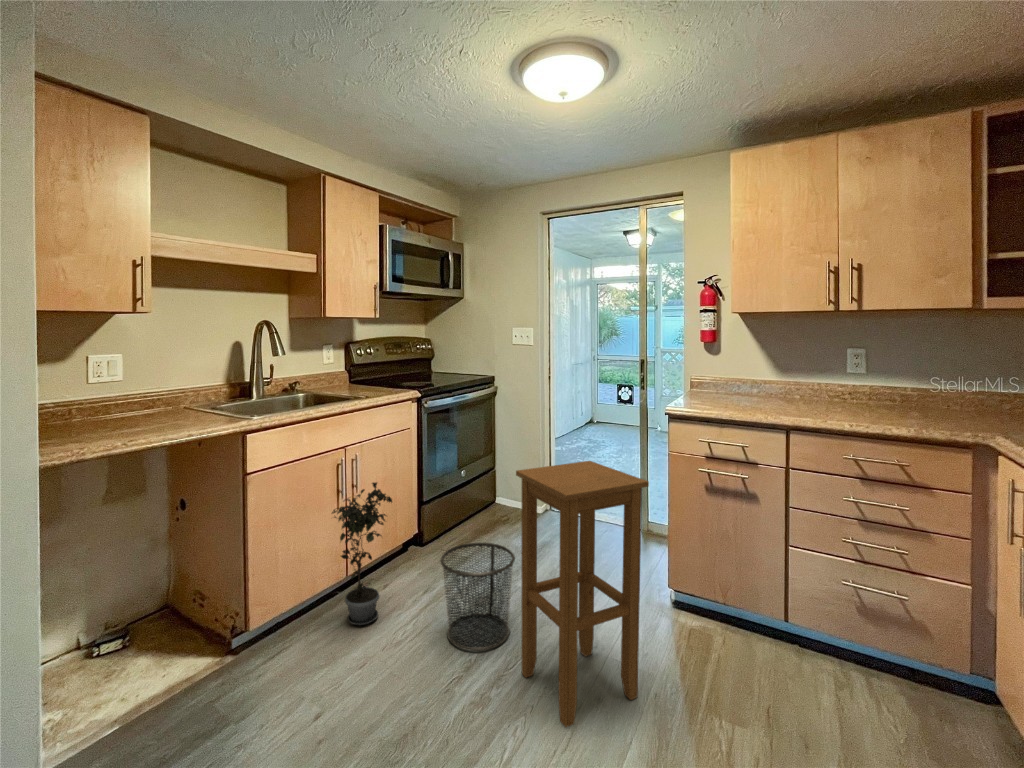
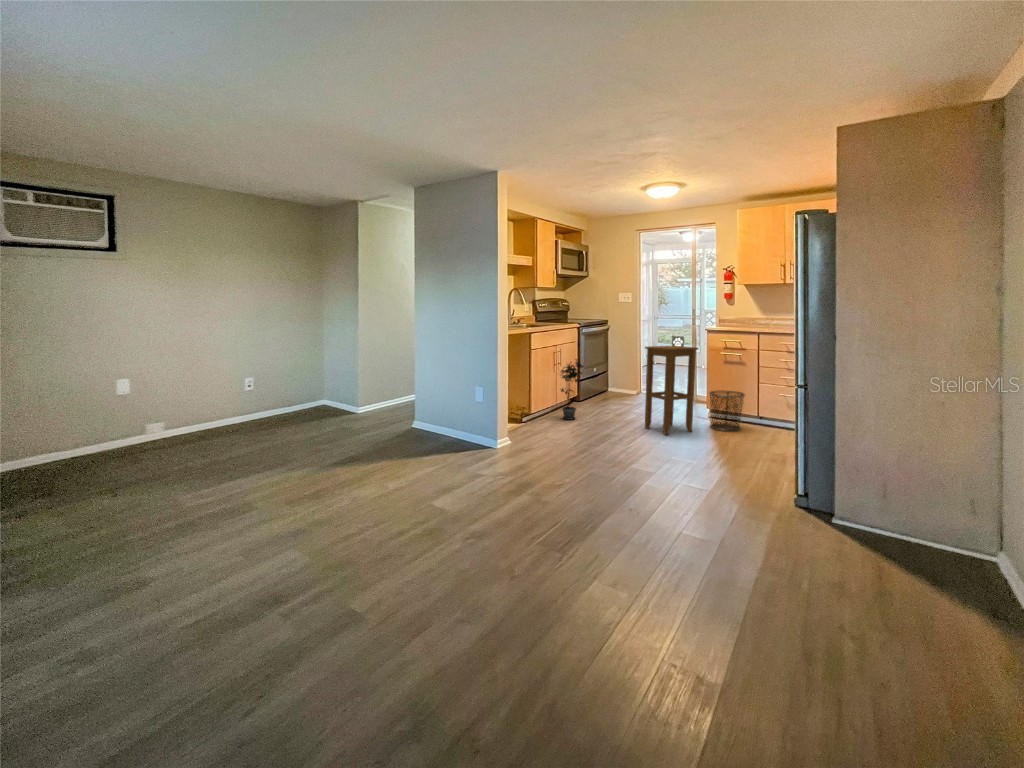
waste bin: present [440,542,515,651] -> present [710,391,745,431]

